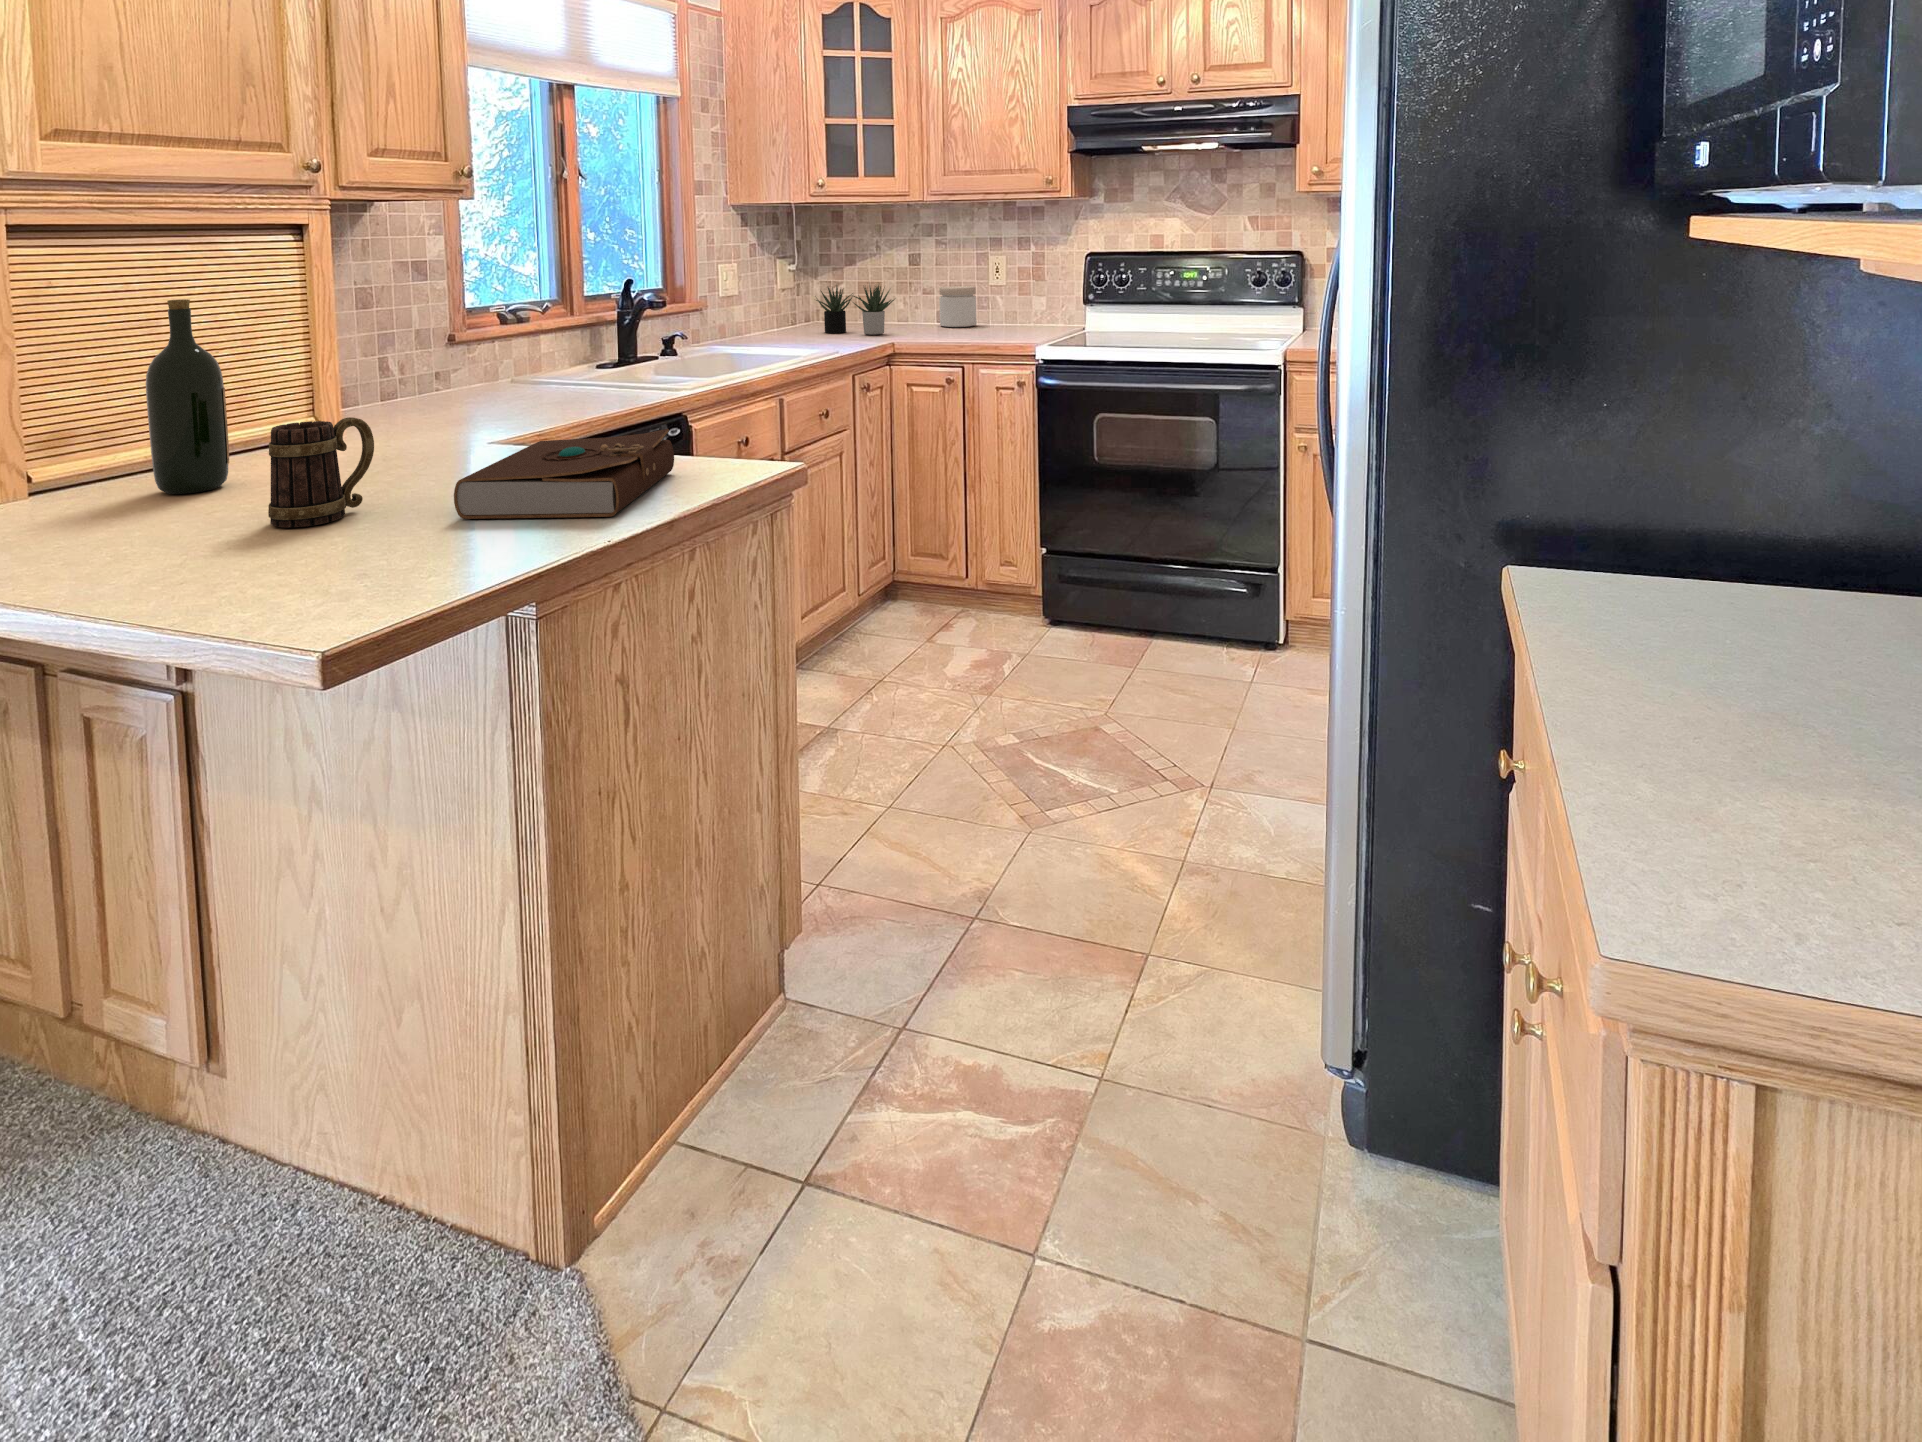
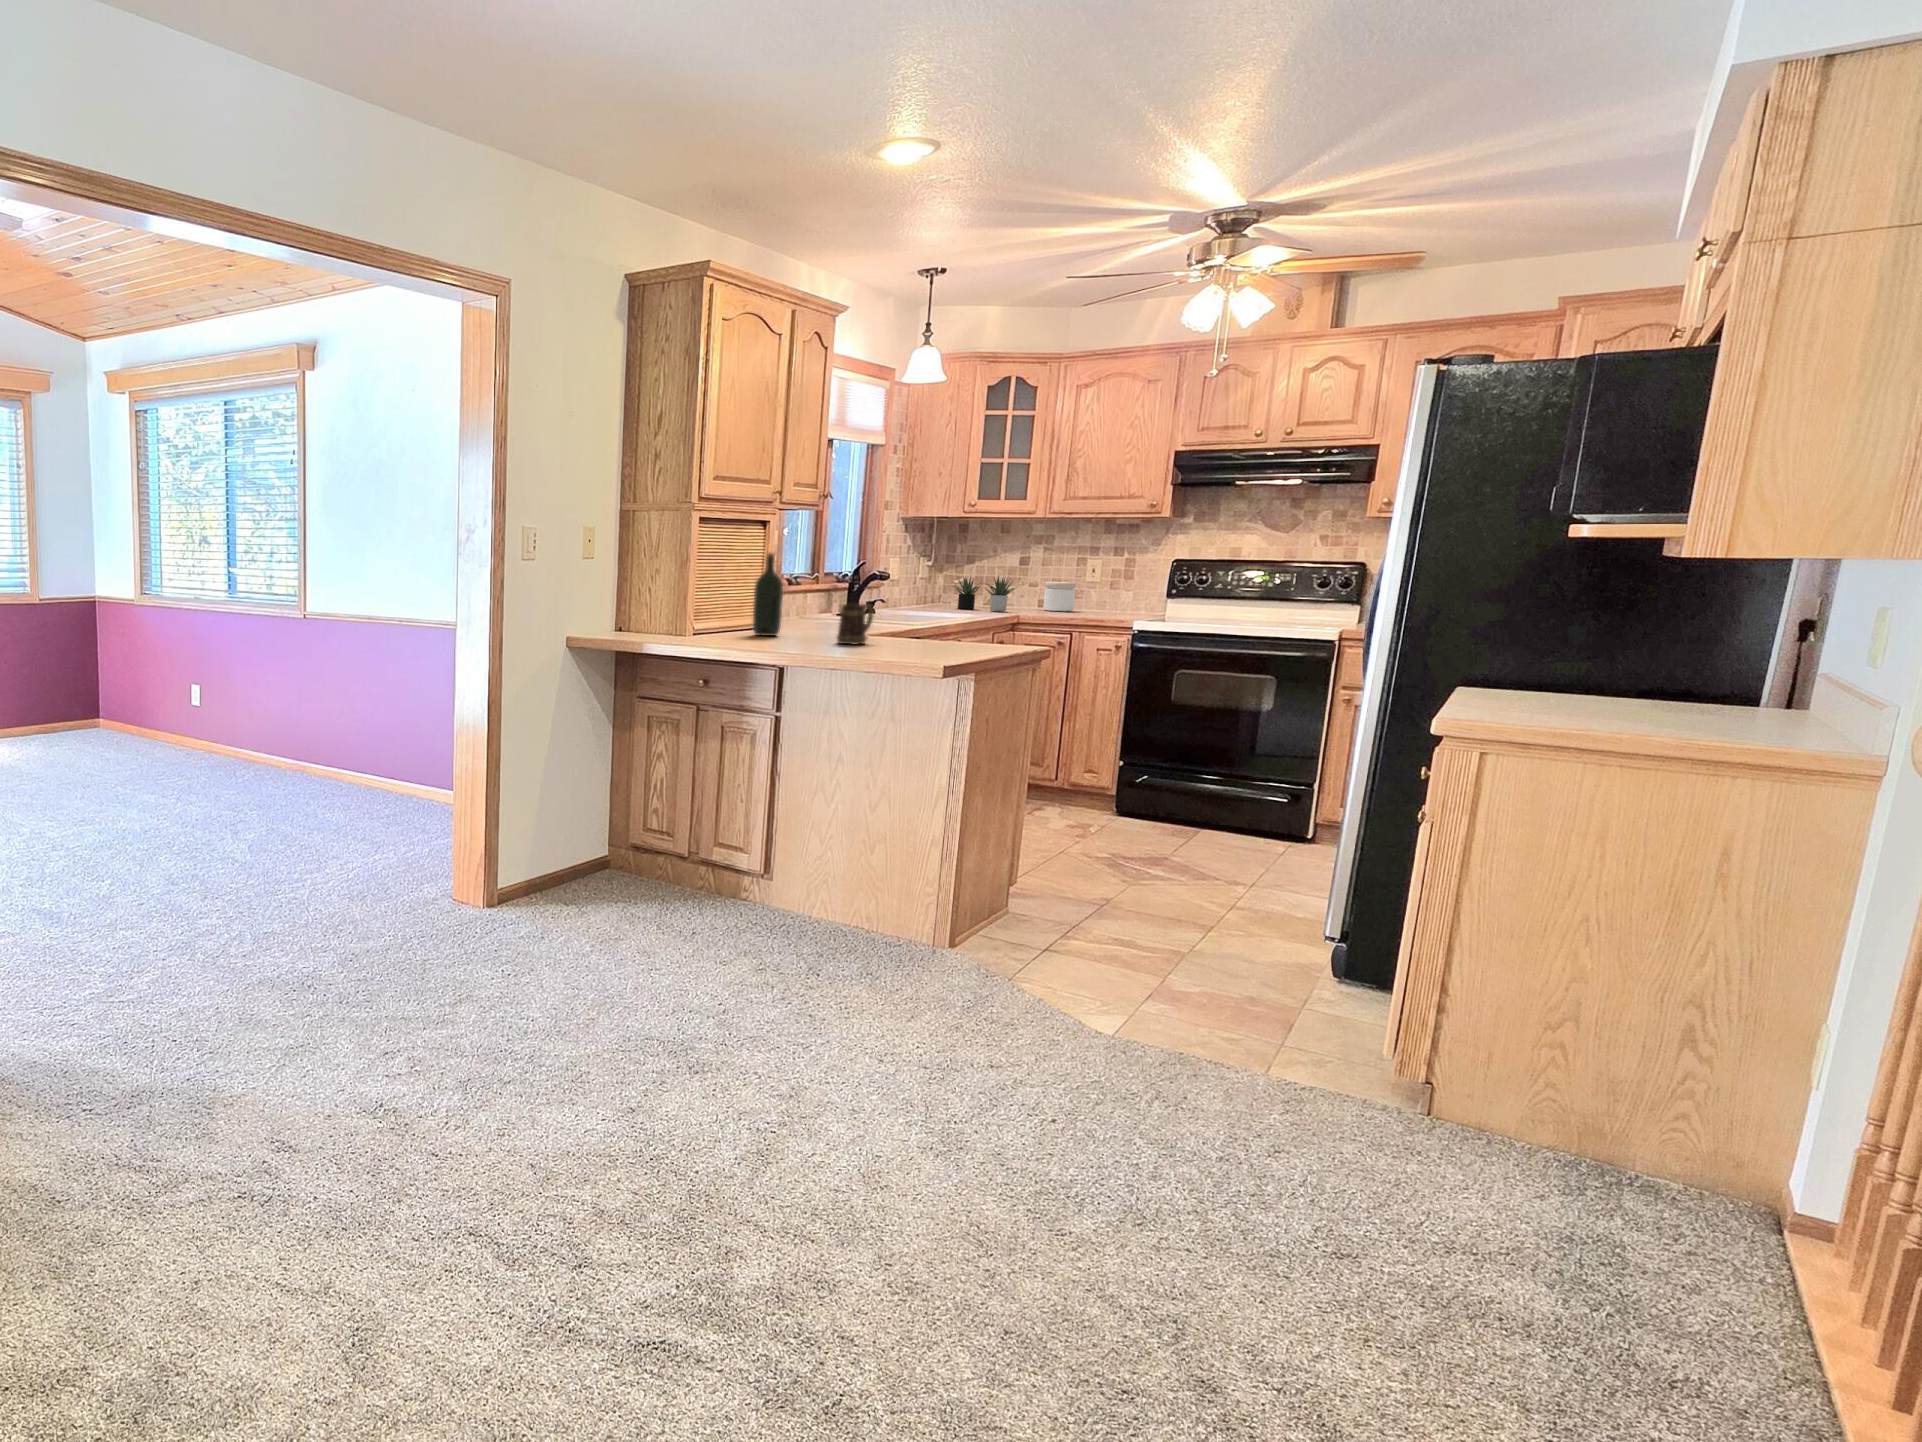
book: present [454,429,674,519] -> none [918,622,994,650]

